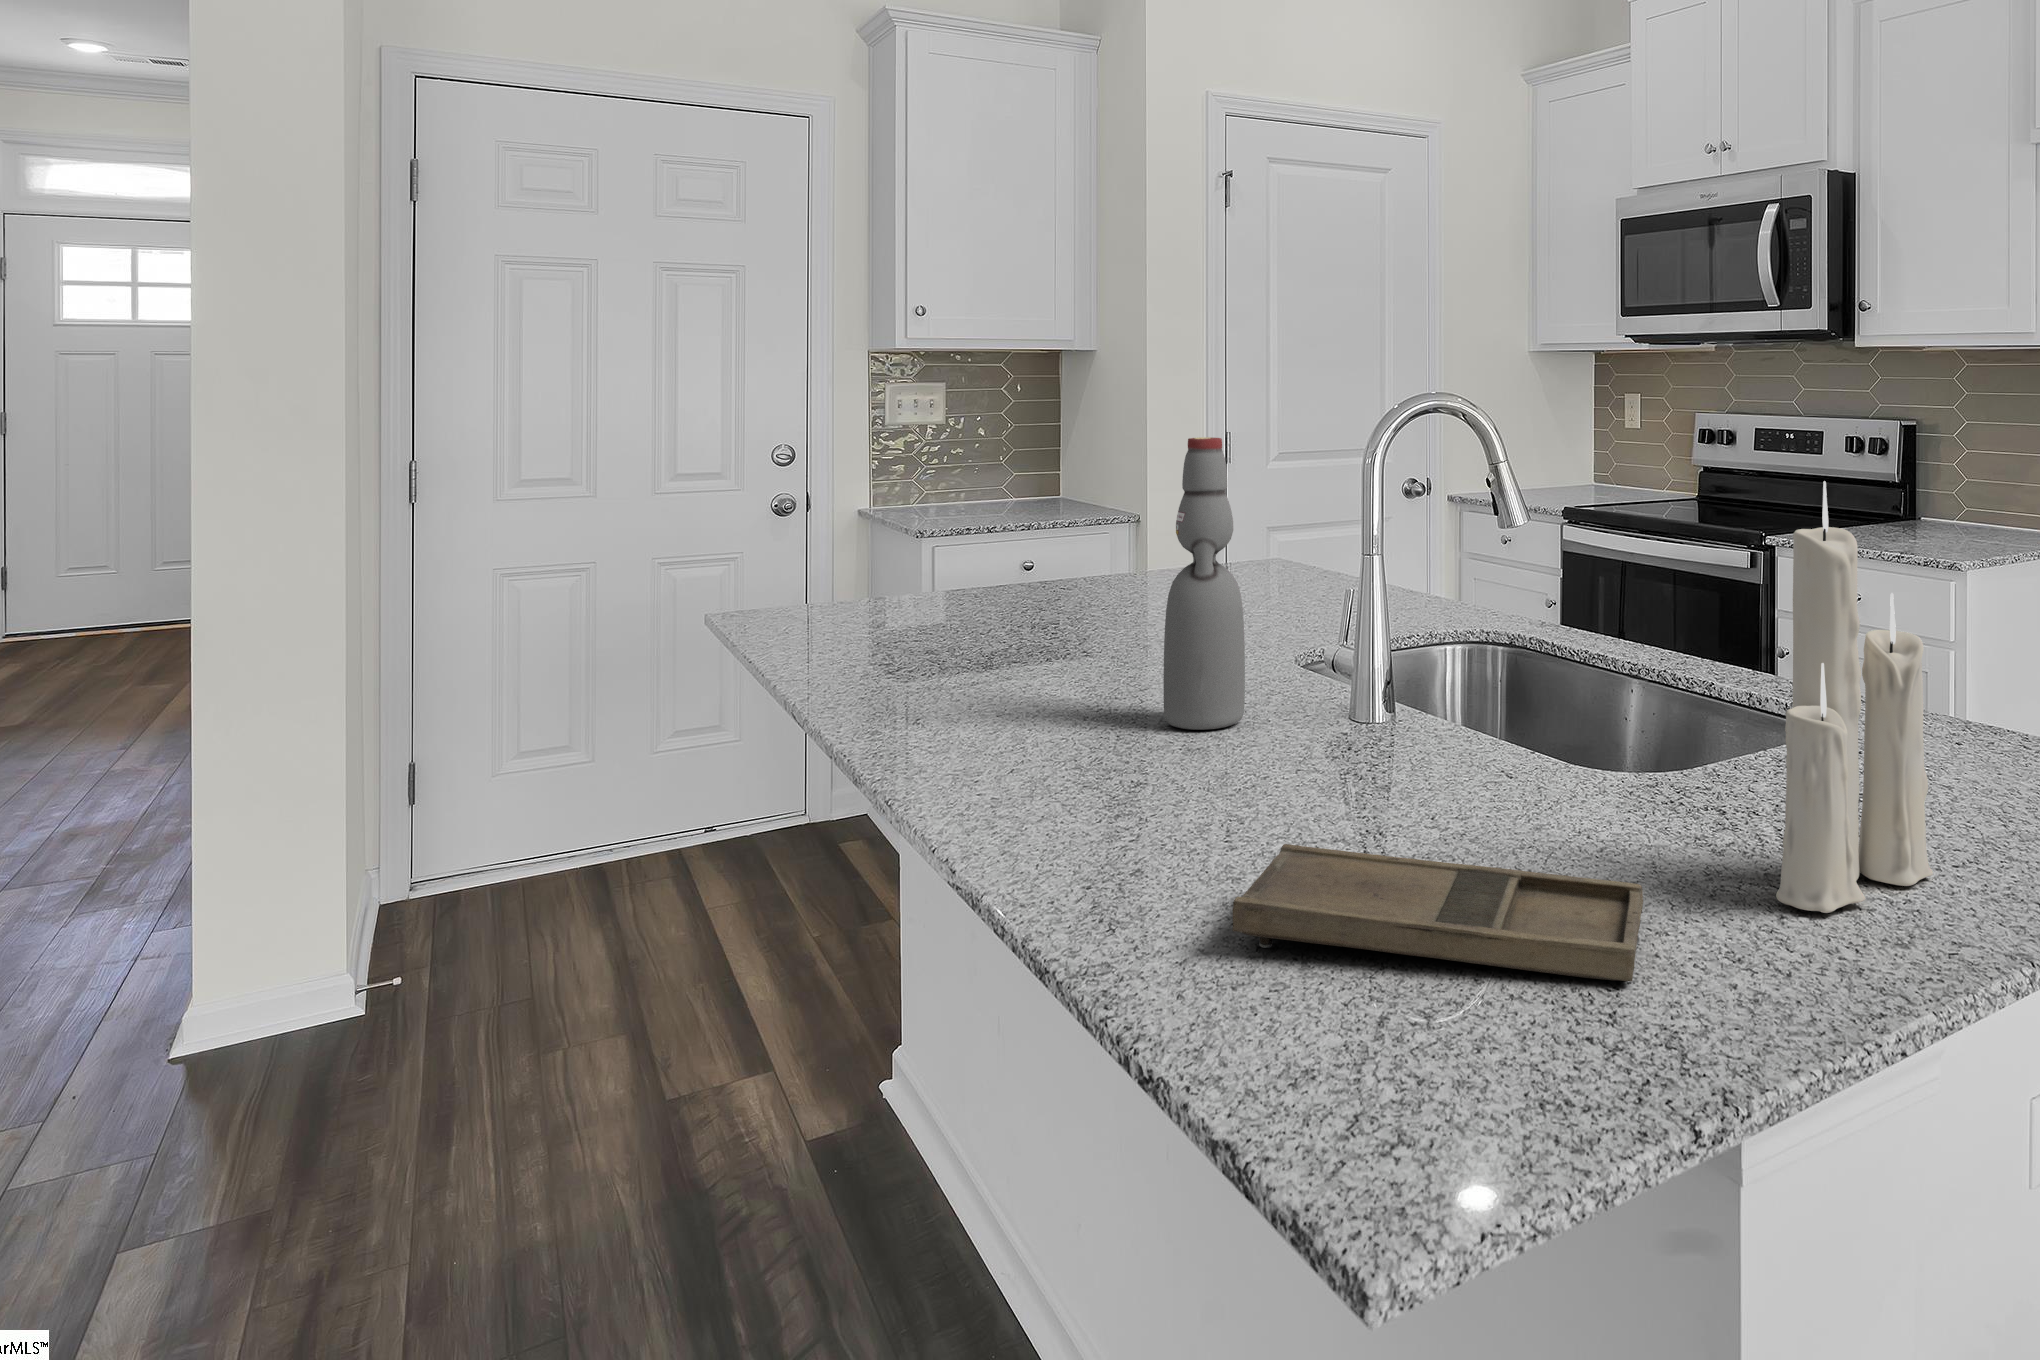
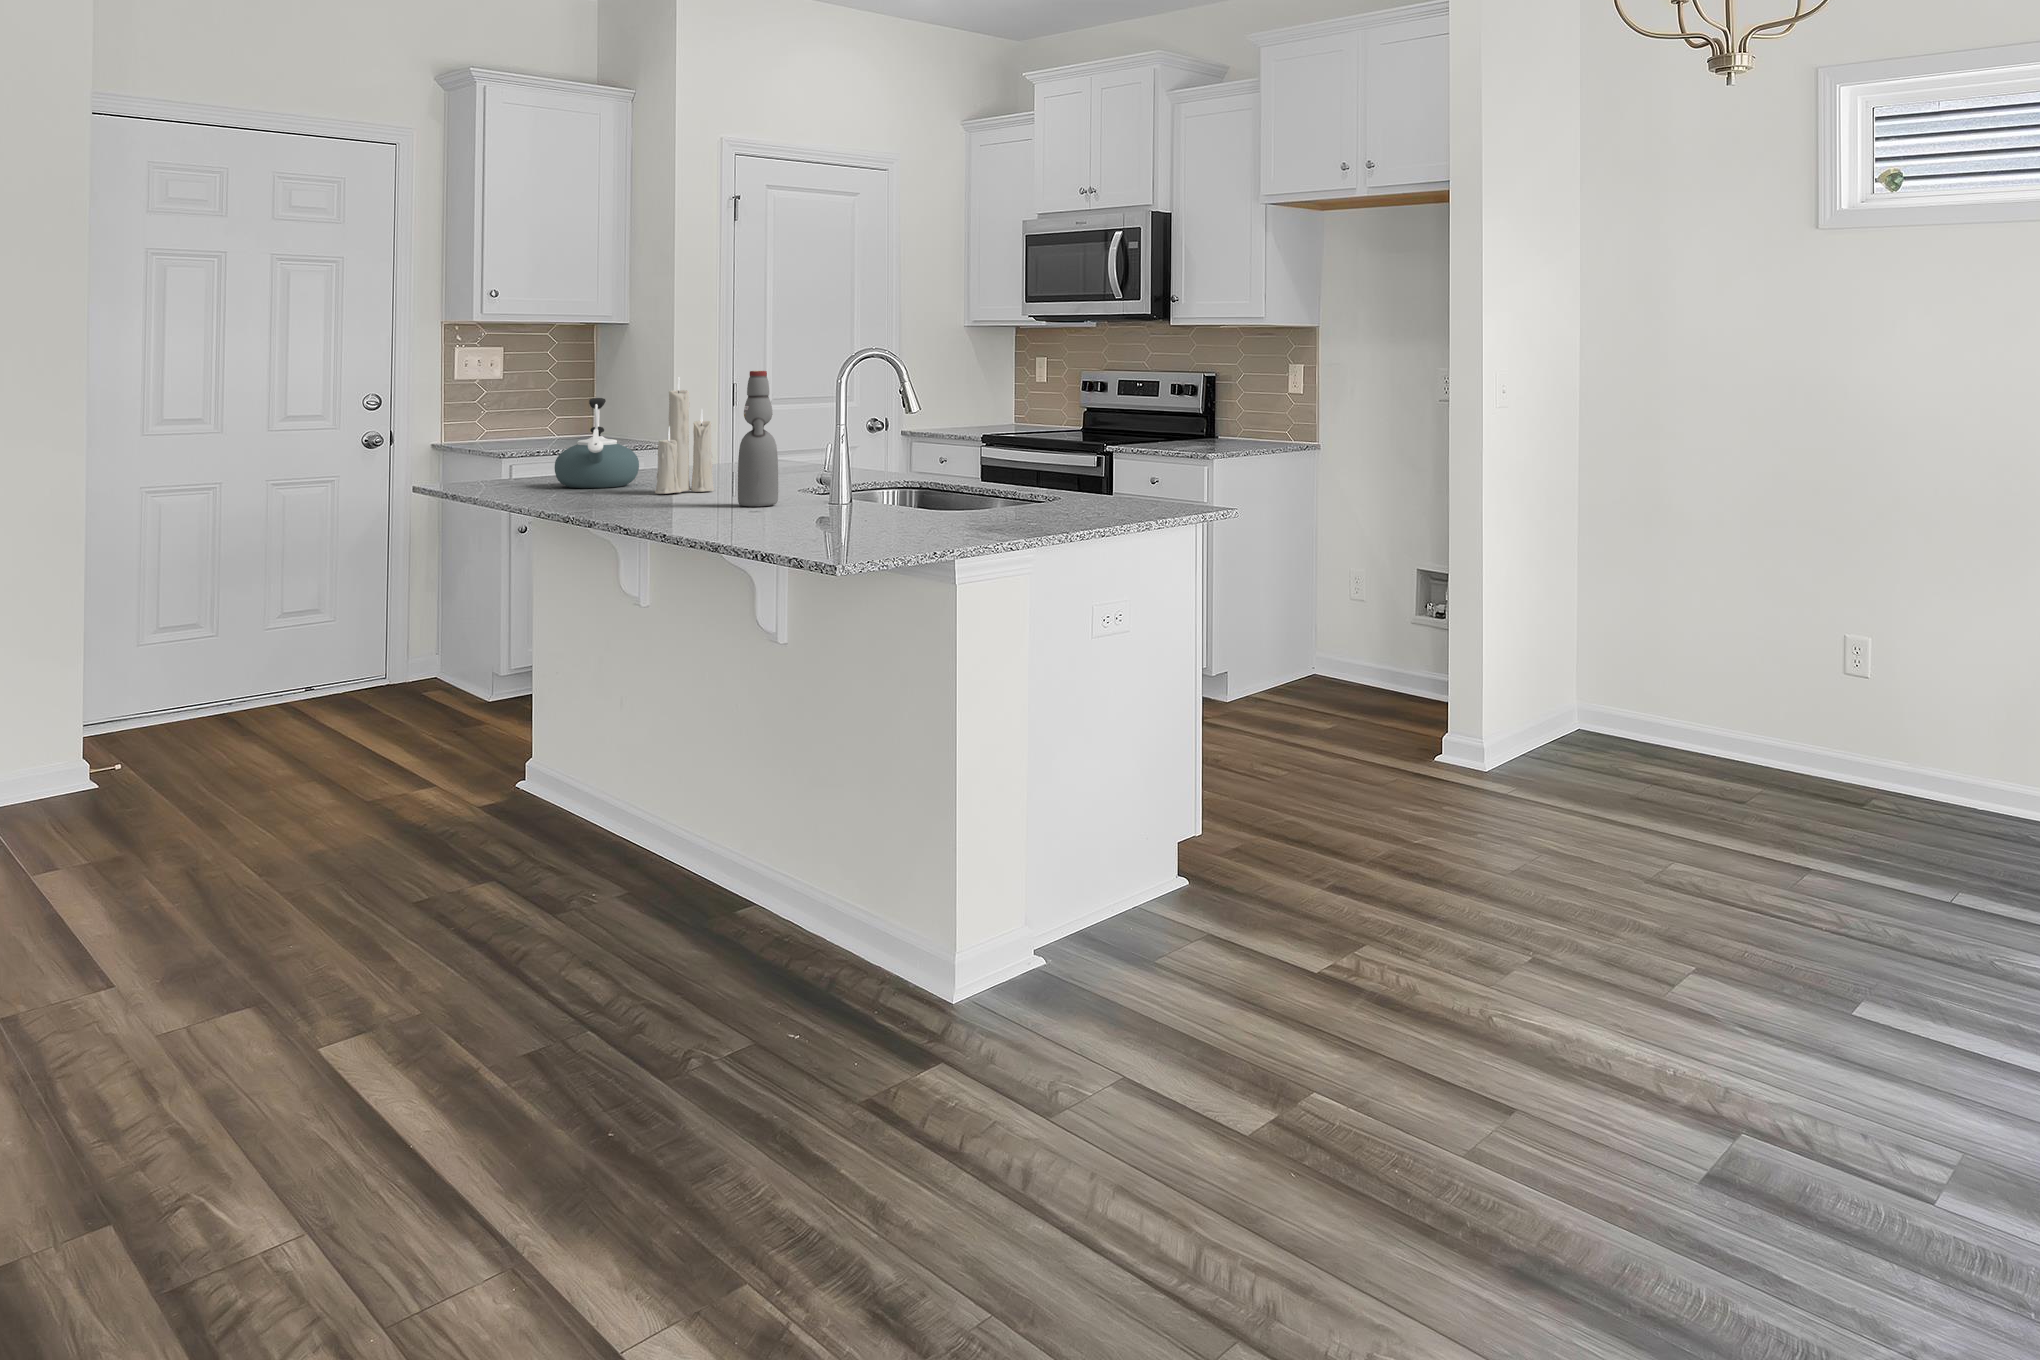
kettle: none [905,472,1042,630] -> present [555,398,639,488]
candle: present [1776,481,1933,913] -> present [655,379,714,494]
tray: present [1233,844,1643,982] -> none [792,510,938,534]

